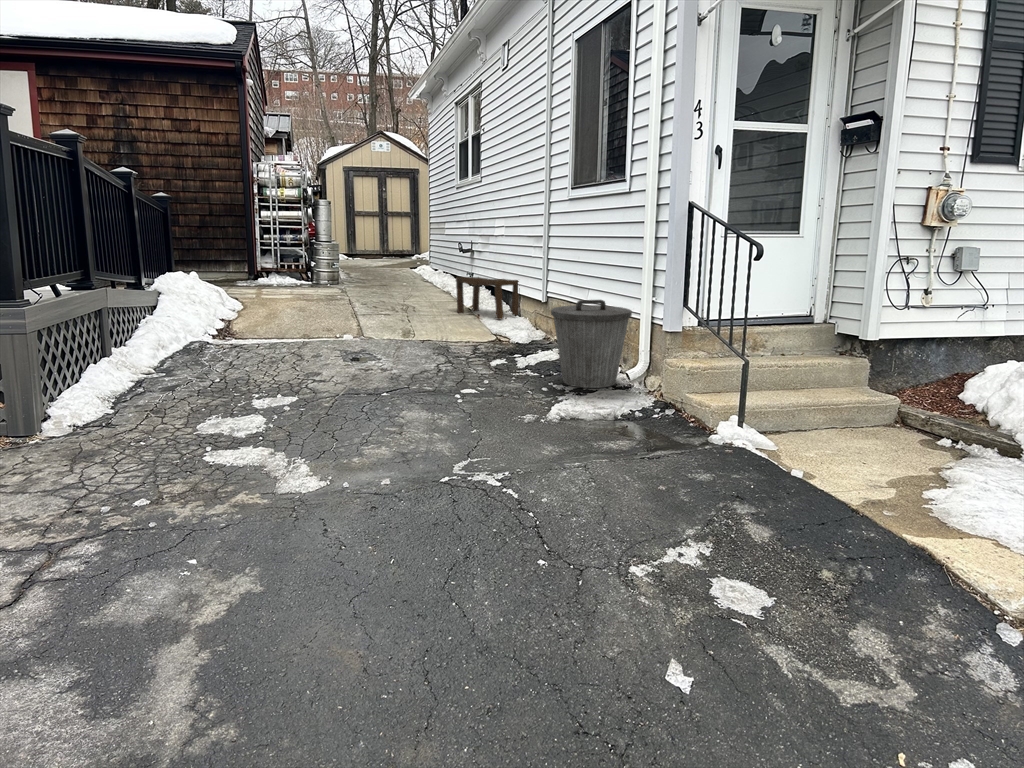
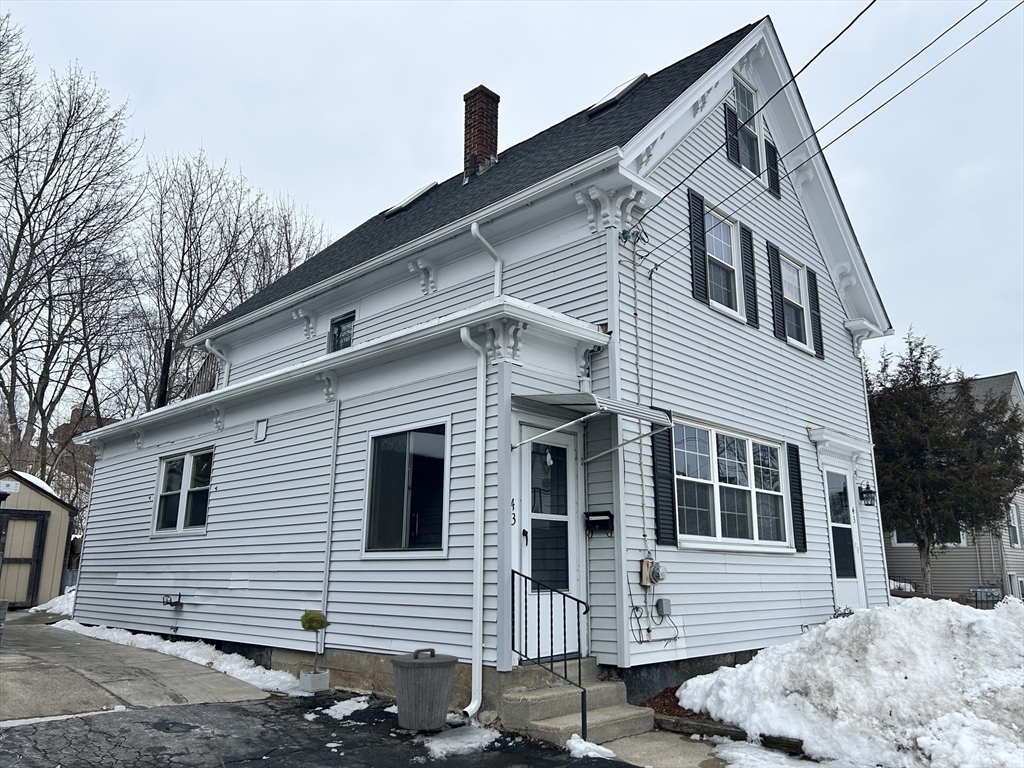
potted tree: none [517,254,552,339] -> present [299,609,331,692]
bench: present [456,276,519,320] -> none [197,632,274,676]

